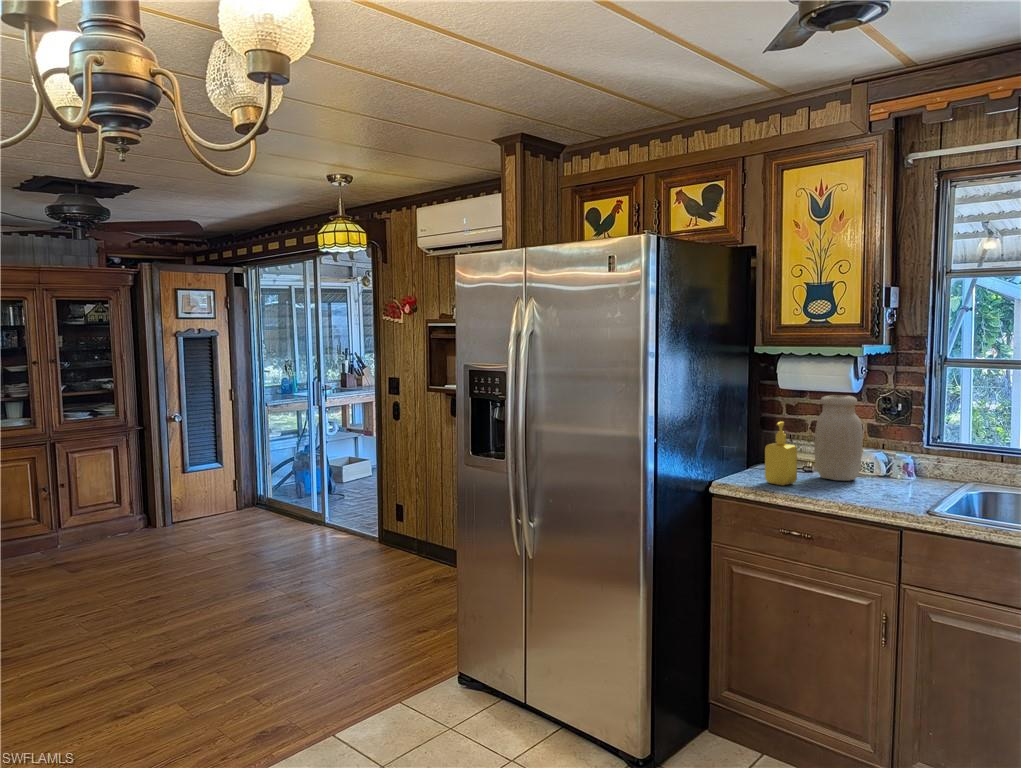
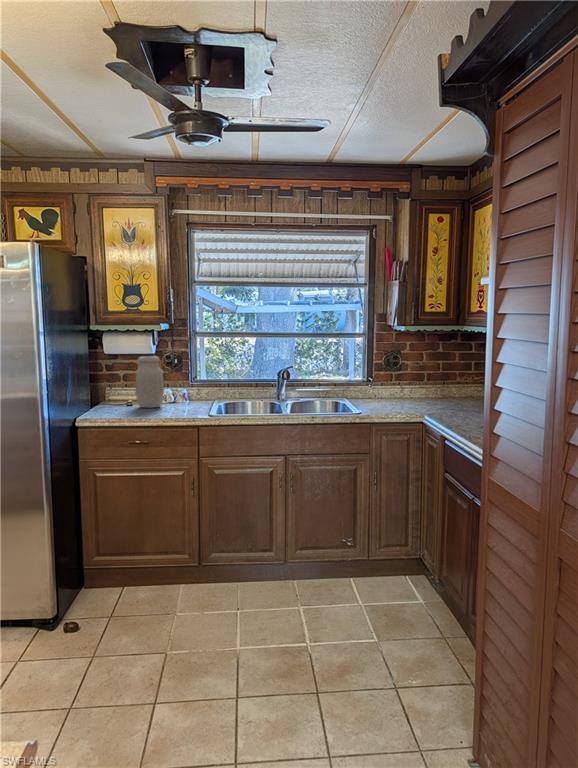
soap dispenser: present [765,421,797,485] -> none [110,374,131,414]

